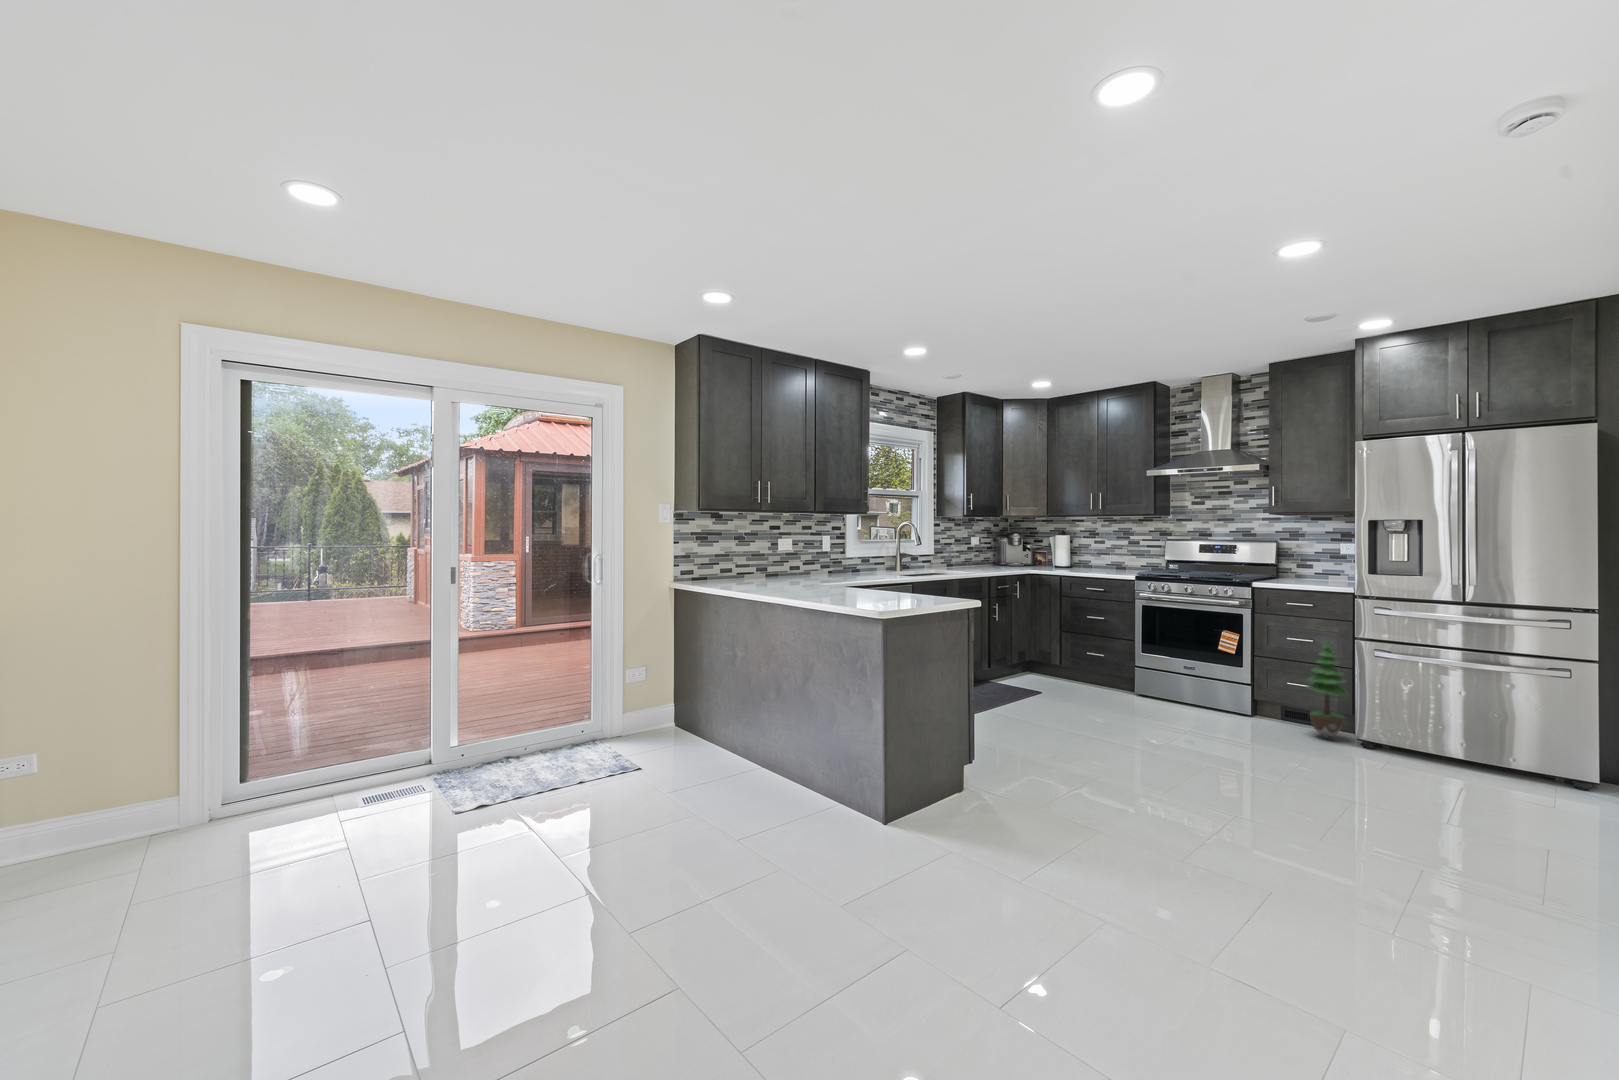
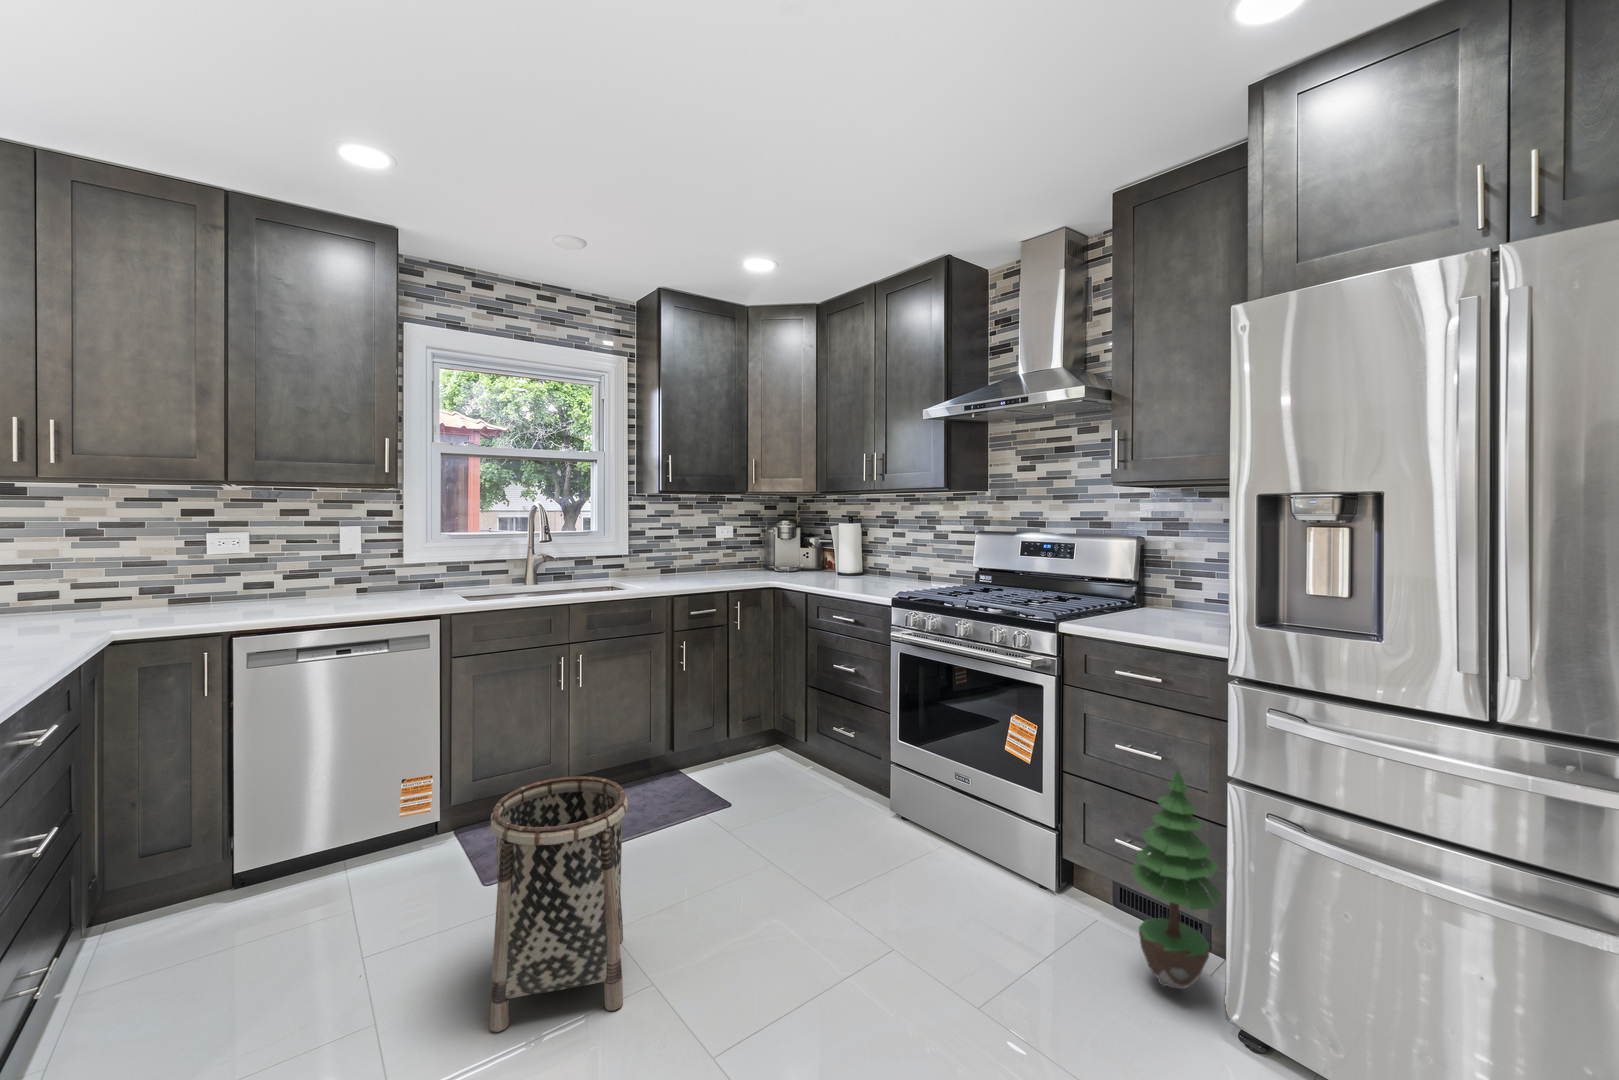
basket: none [1015,650,1091,747] -> present [489,776,628,1032]

